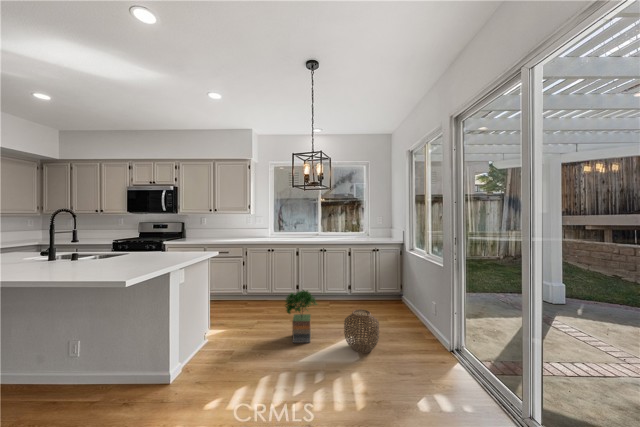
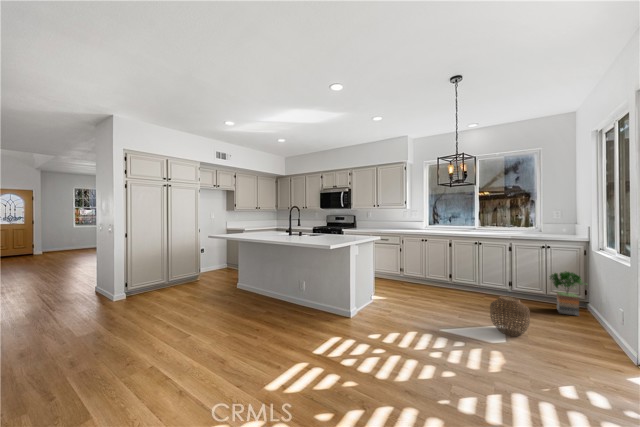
potted tree: present [285,290,317,343] -> present [550,271,587,316]

